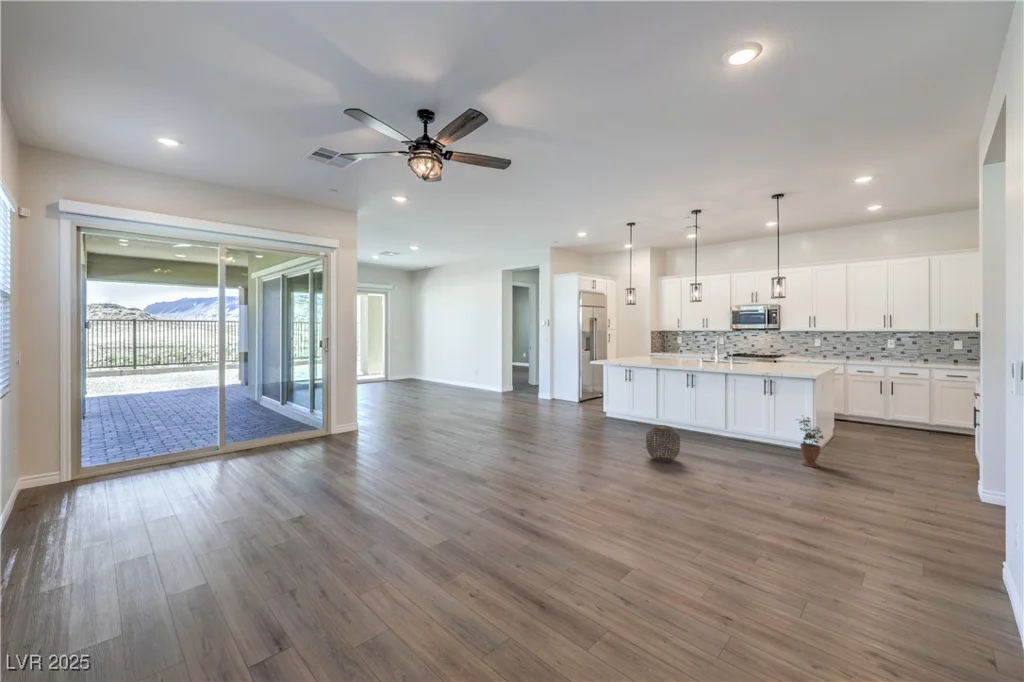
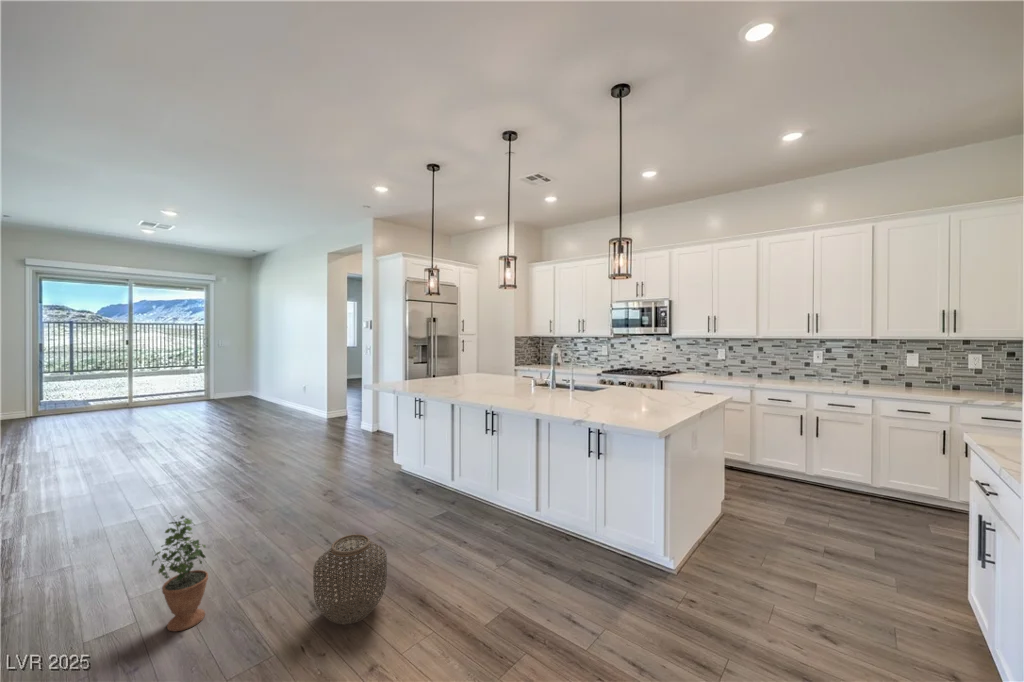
potted plant: present [799,417,823,467] -> present [152,516,208,631]

